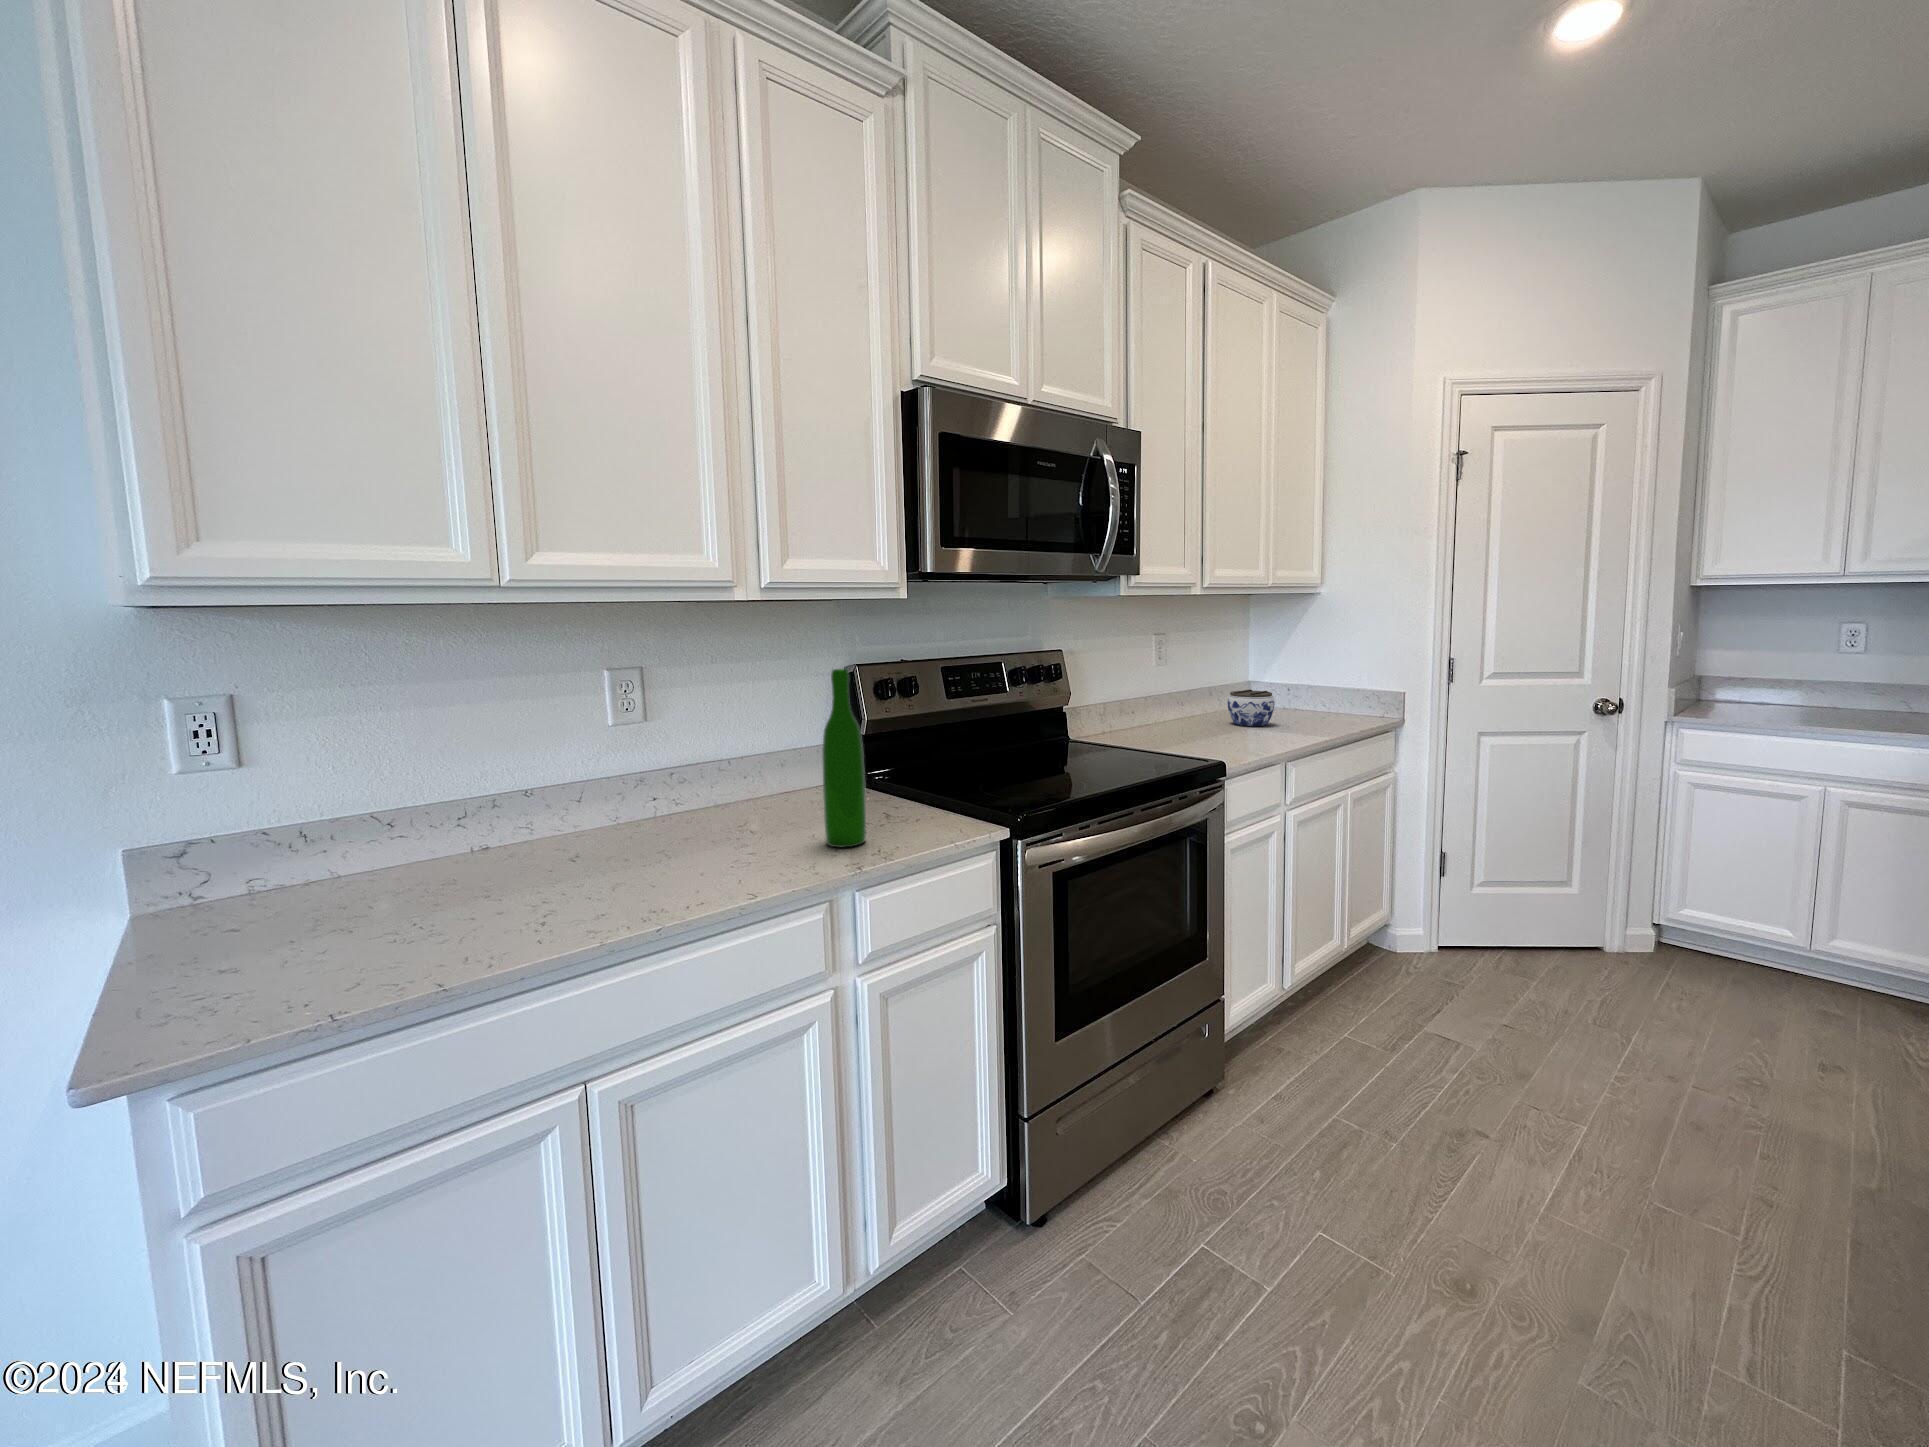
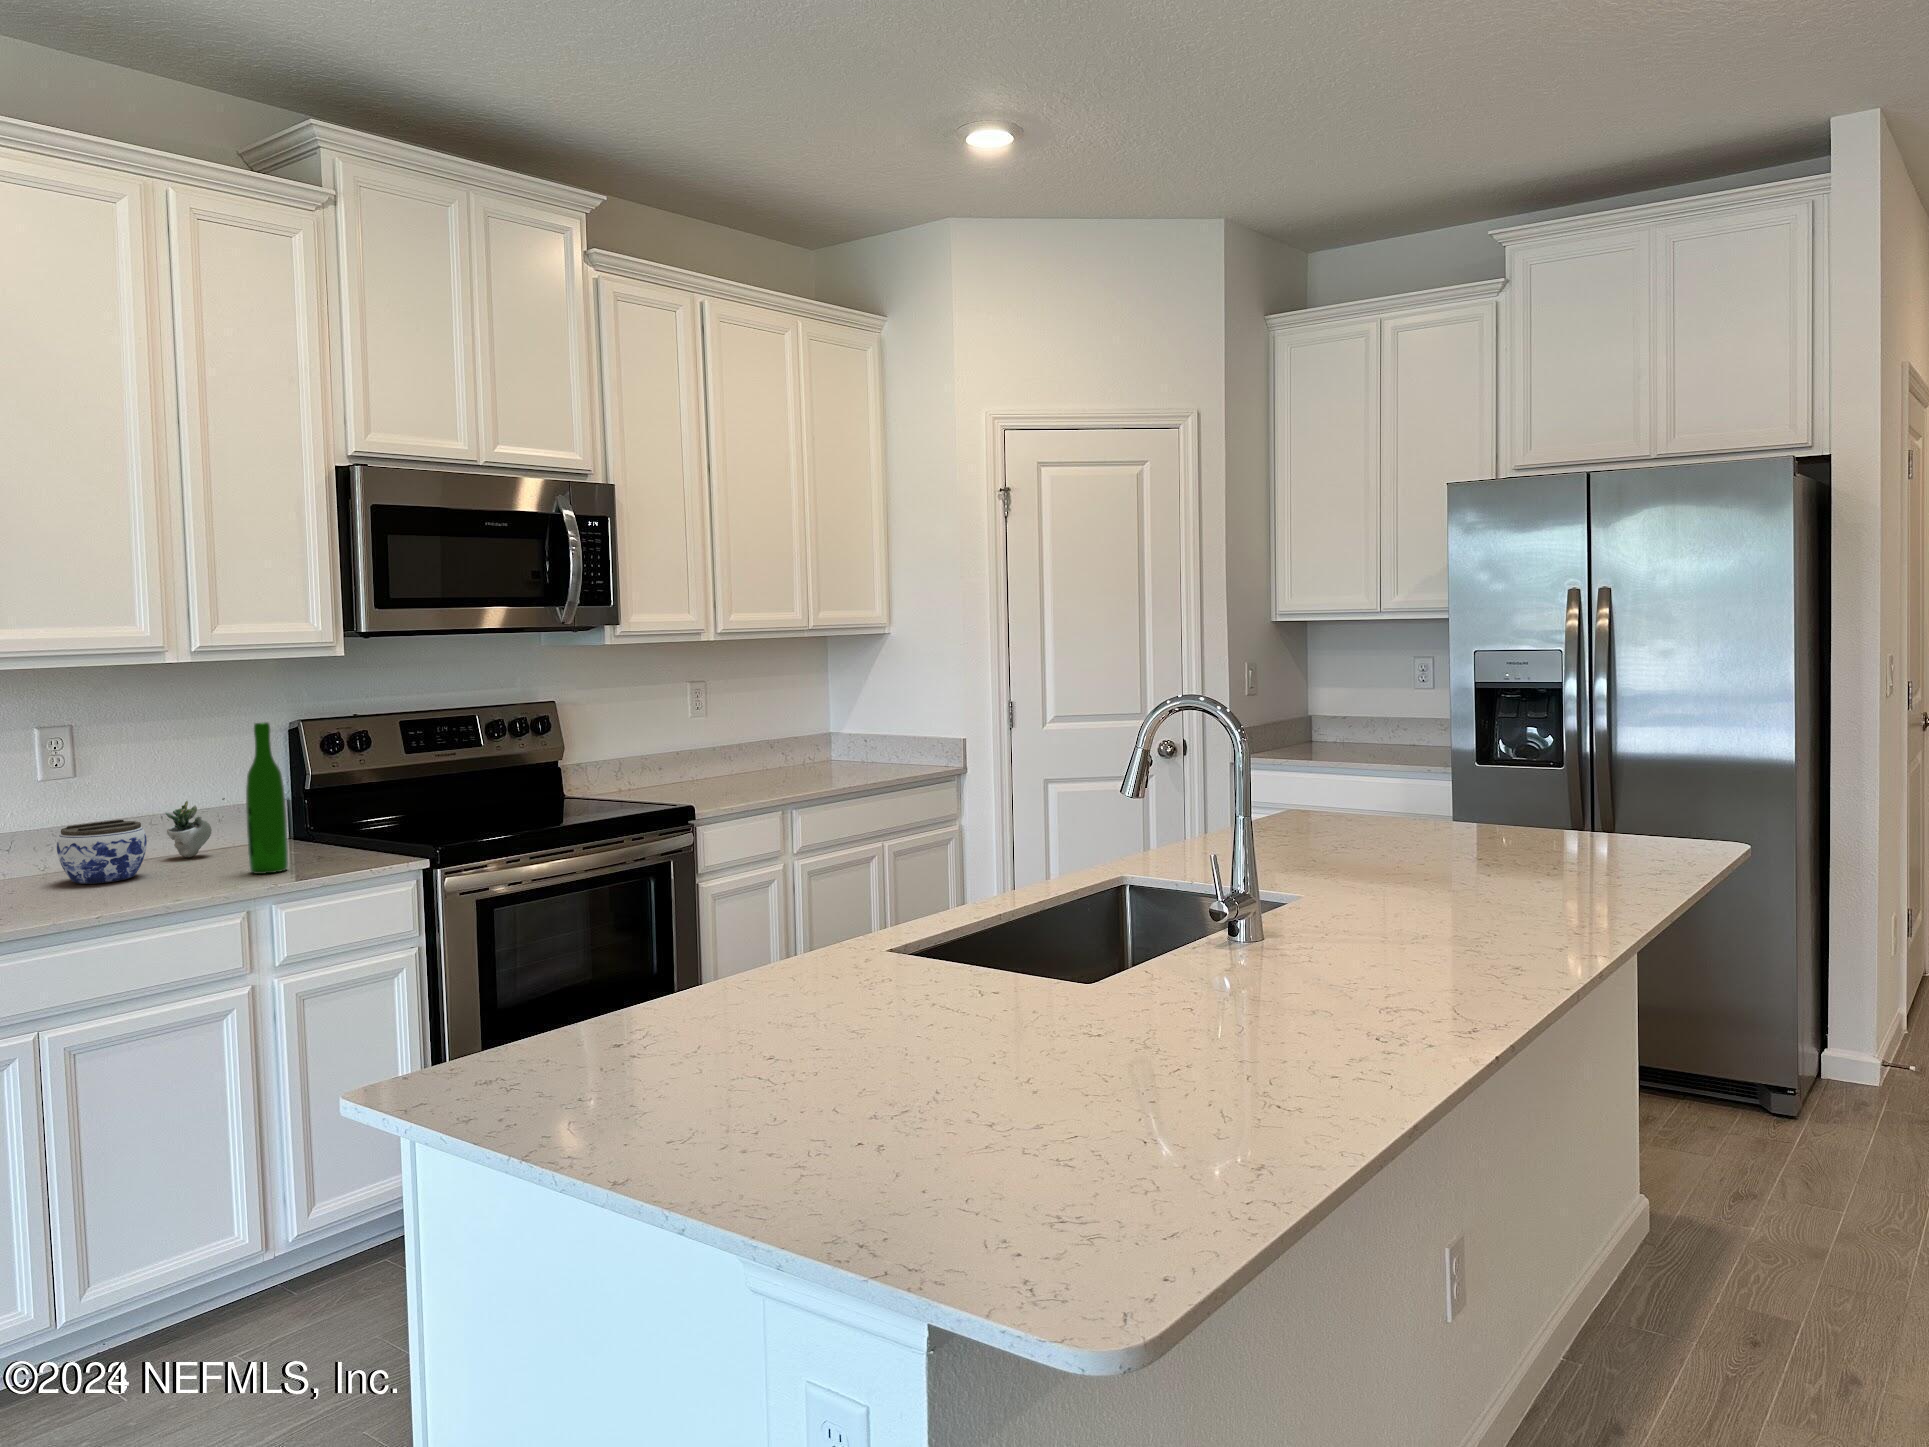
jar: present [1228,690,1274,726] -> present [57,820,147,884]
succulent plant: none [732,750,793,811] -> present [165,798,225,857]

